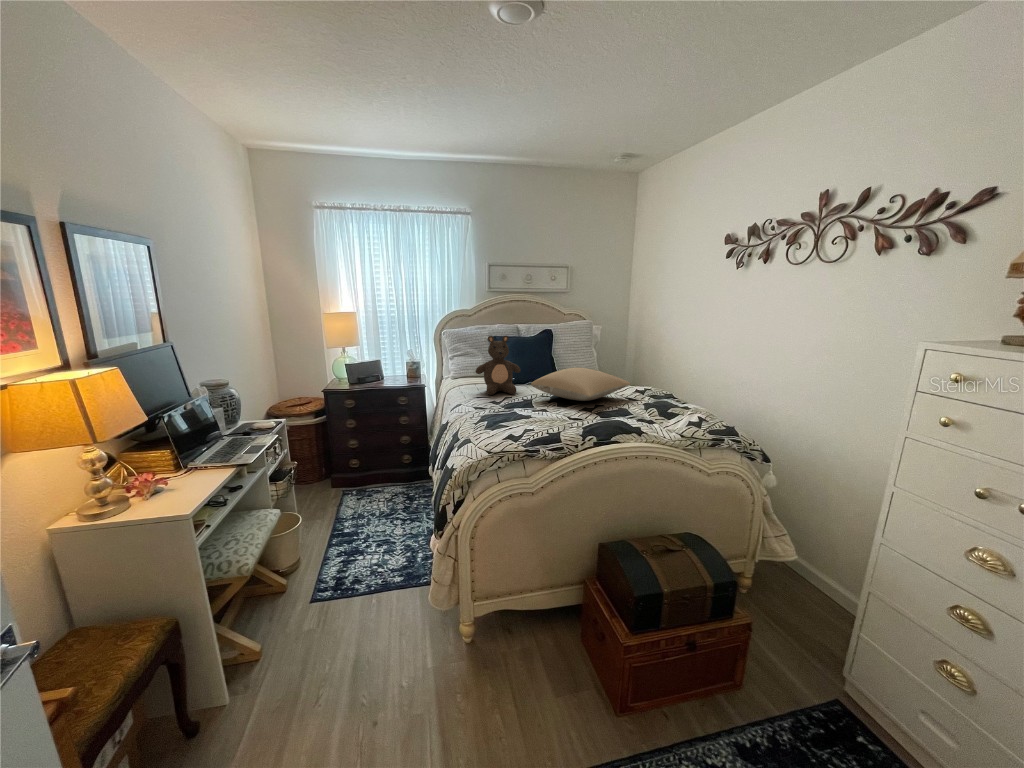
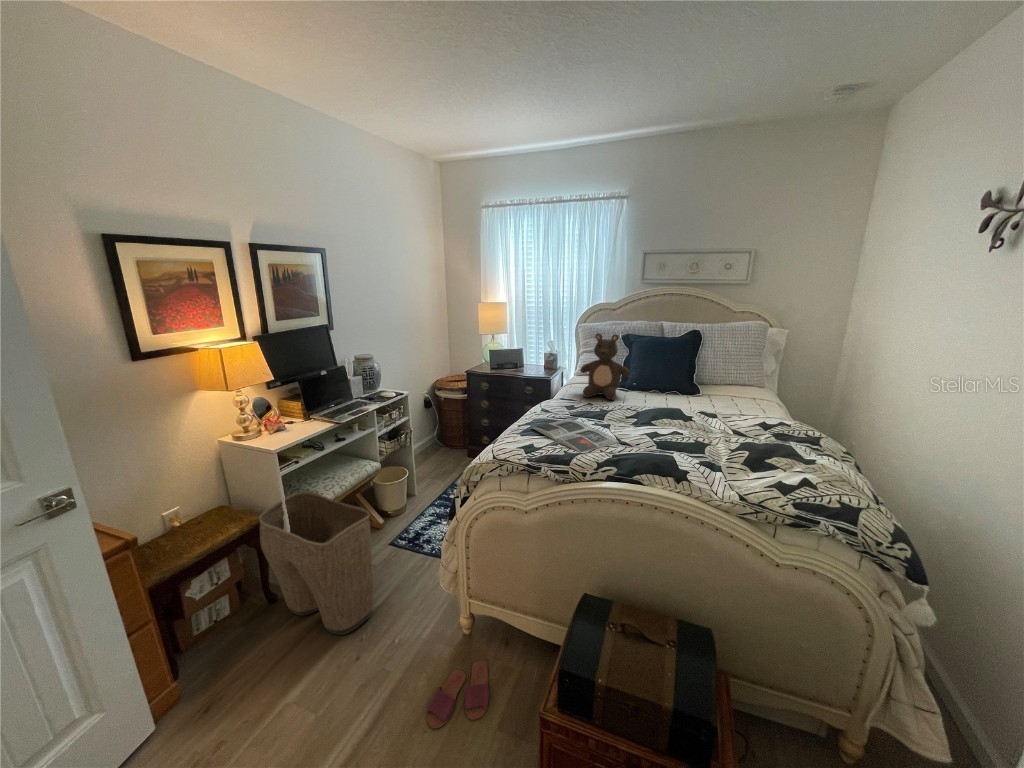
pillow: present [531,368,631,401] -> none [621,380,753,423]
magazine: none [488,412,568,434] -> present [532,419,619,452]
laundry basket: none [182,552,350,725] -> present [259,492,373,635]
slippers: none [476,654,528,729] -> present [427,661,489,729]

